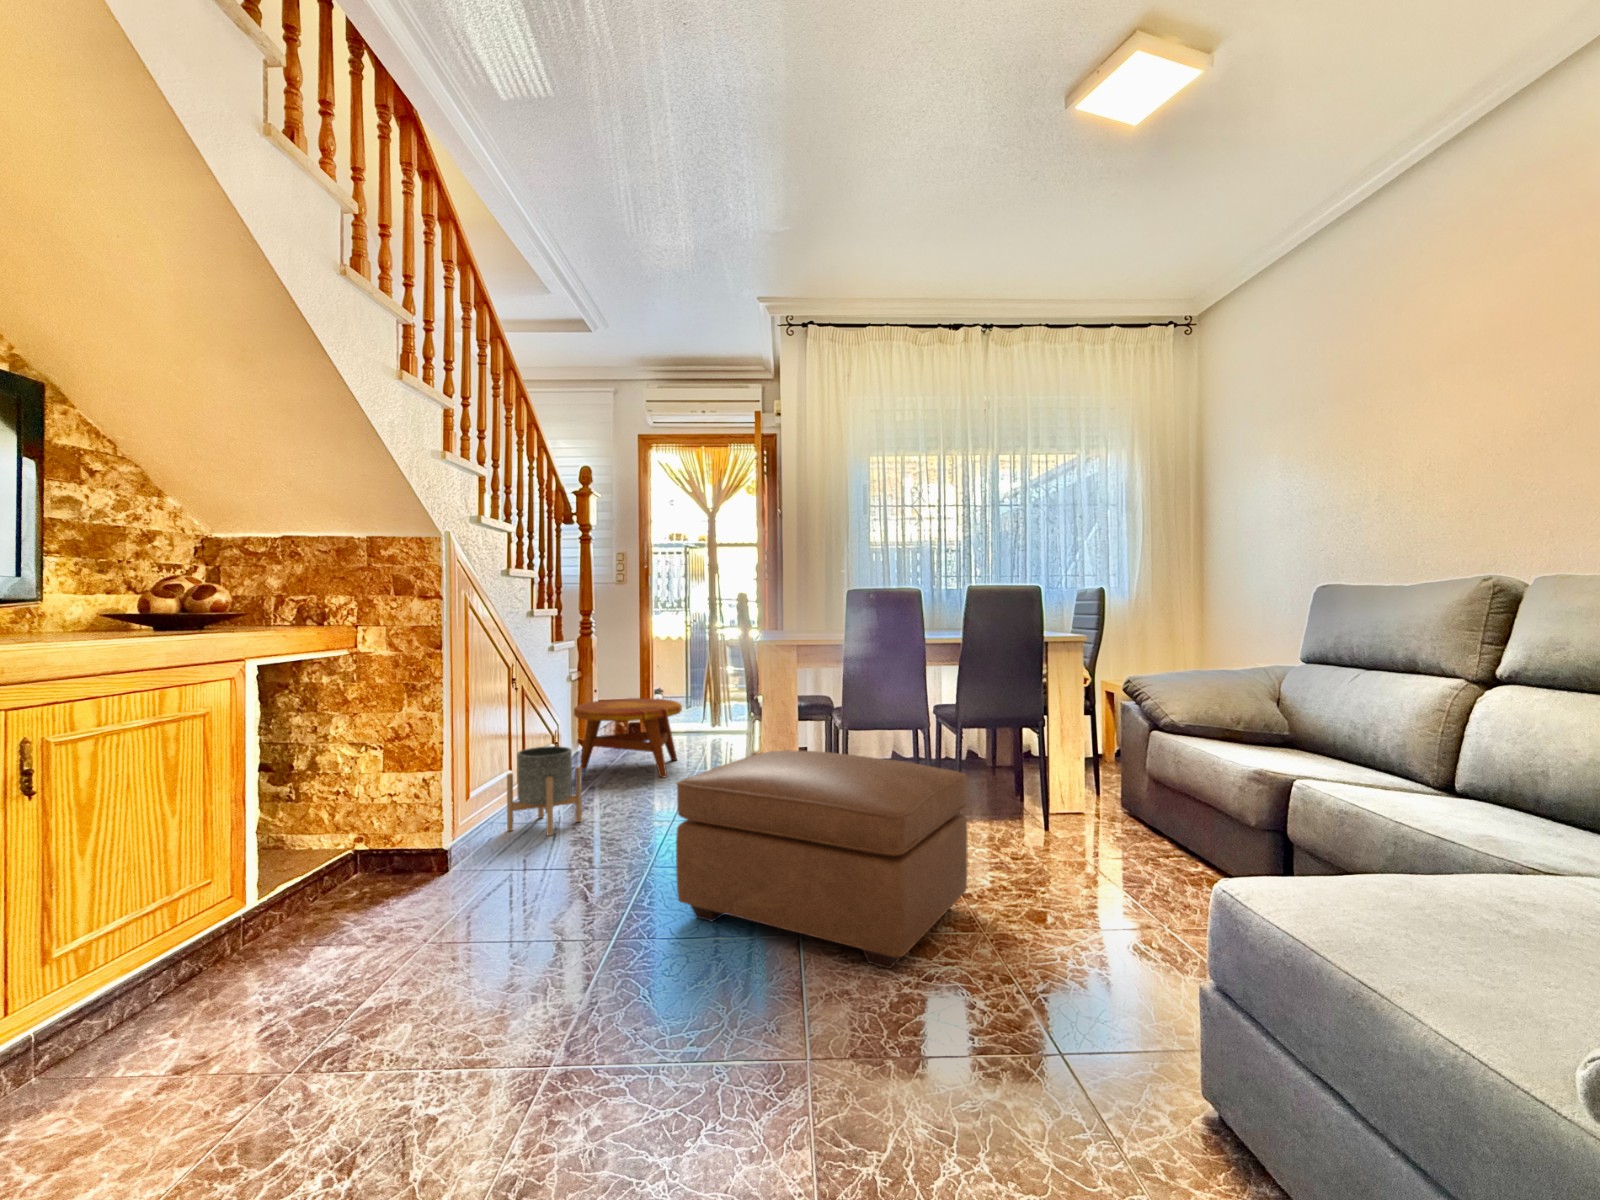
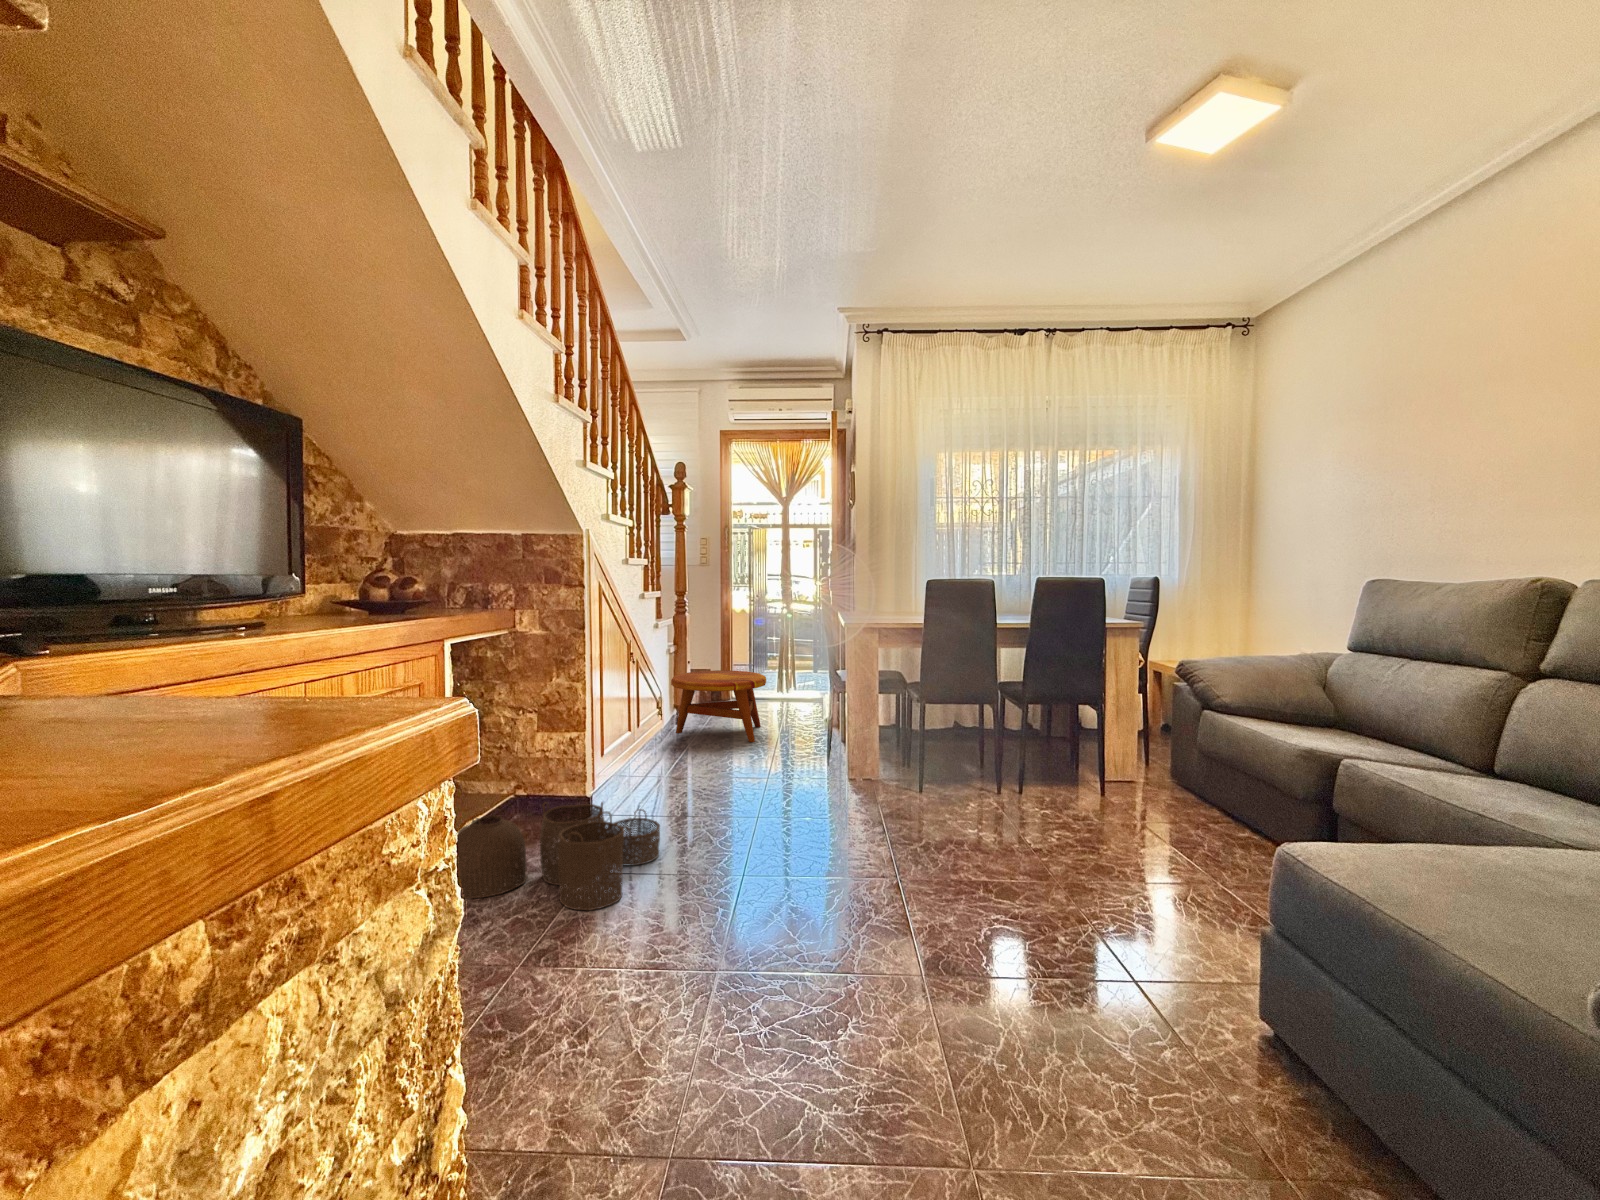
planter: present [507,746,582,835] -> none [628,713,690,791]
ottoman: present [676,750,968,969] -> none [793,723,1045,909]
woven basket: none [237,852,521,990] -> present [458,802,660,910]

